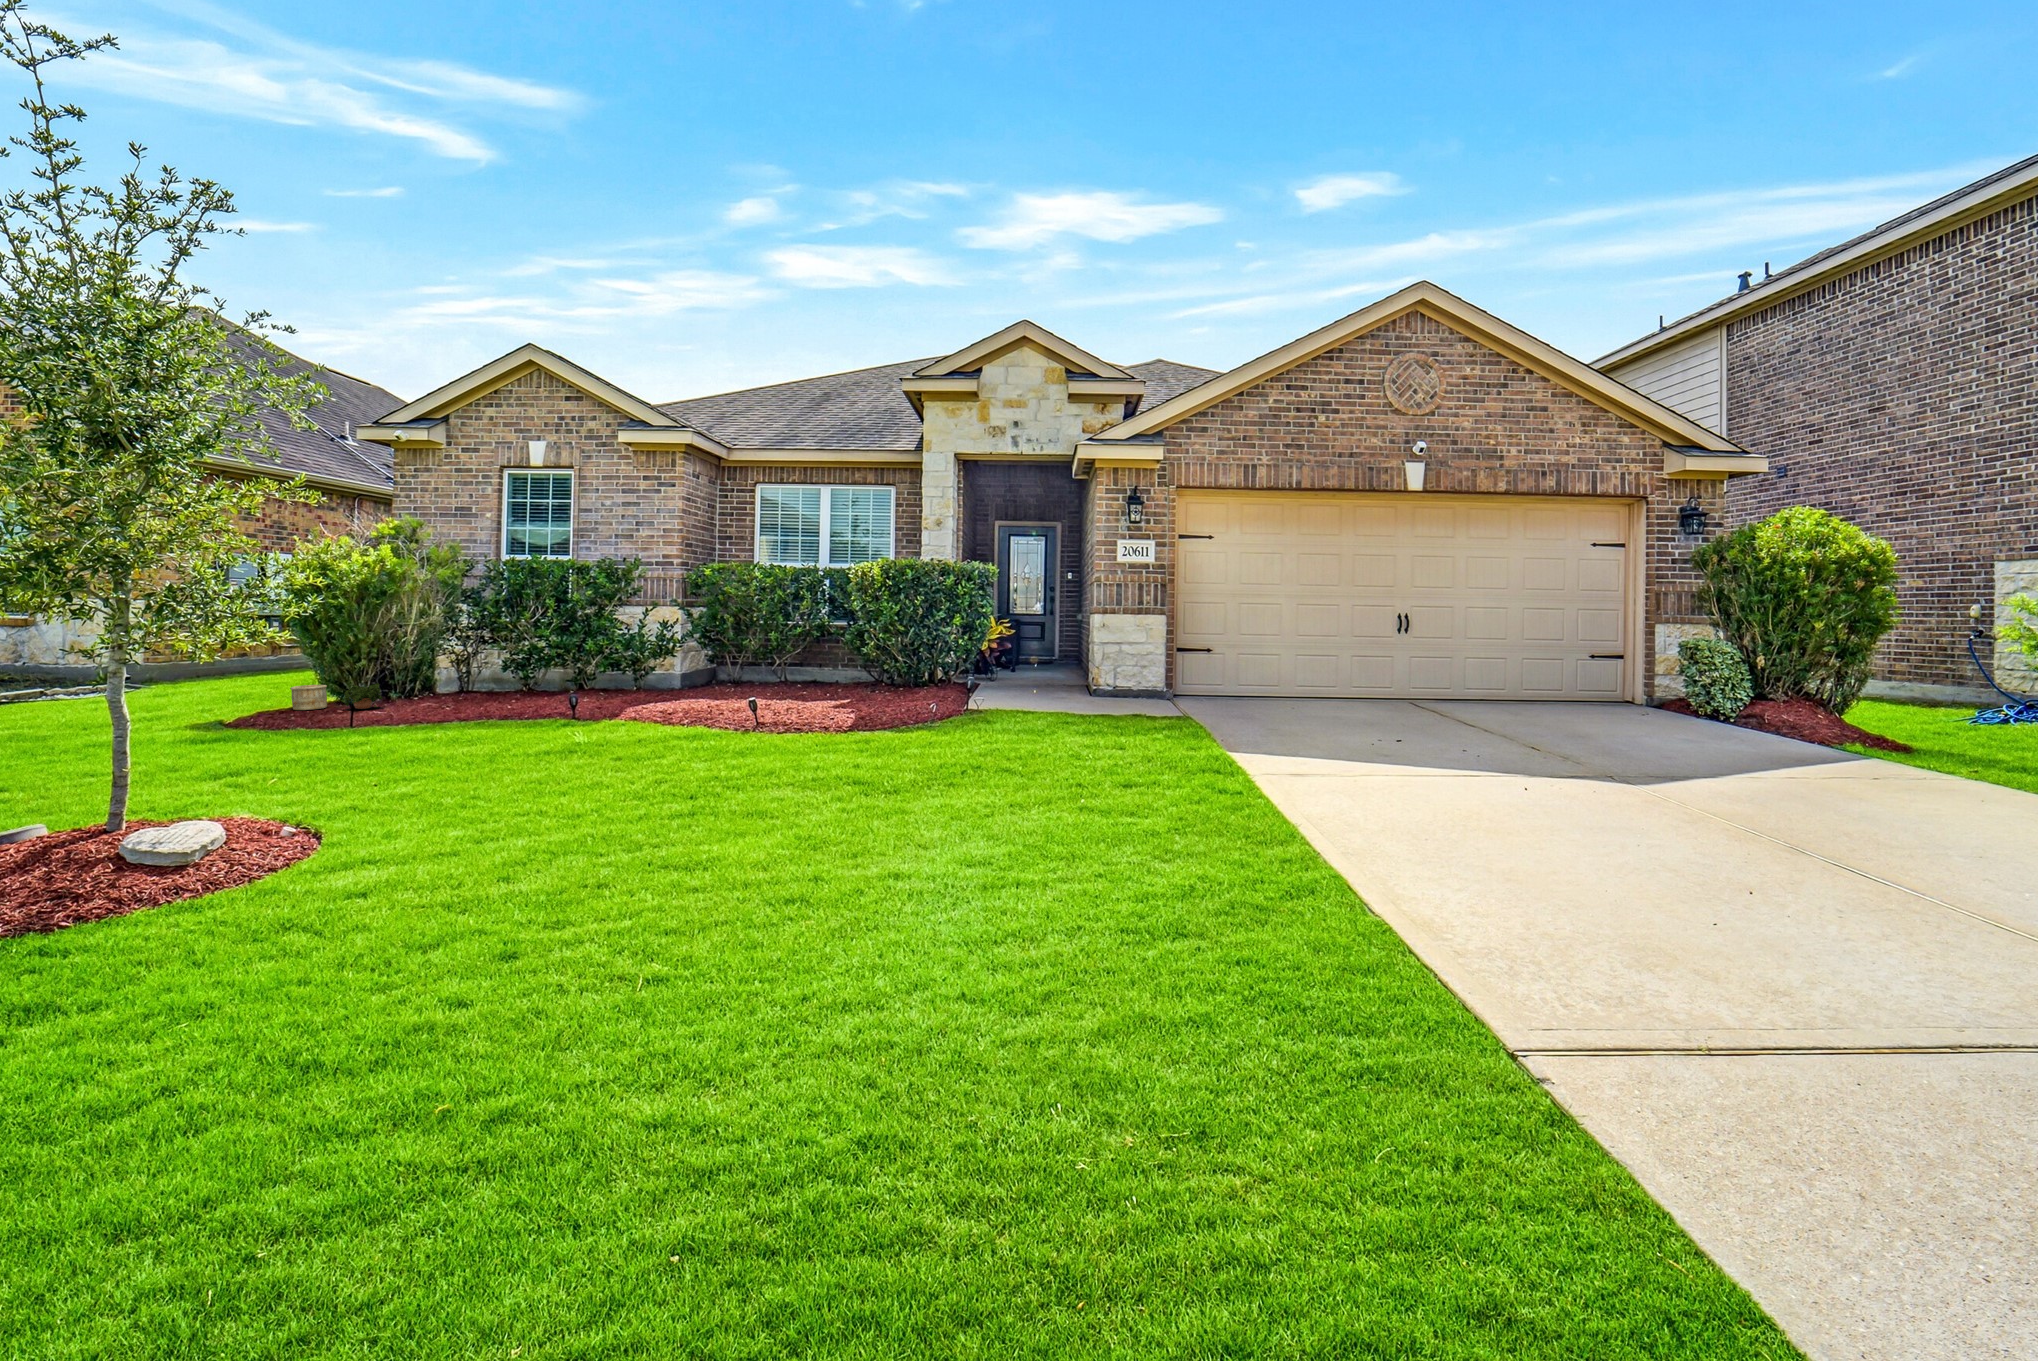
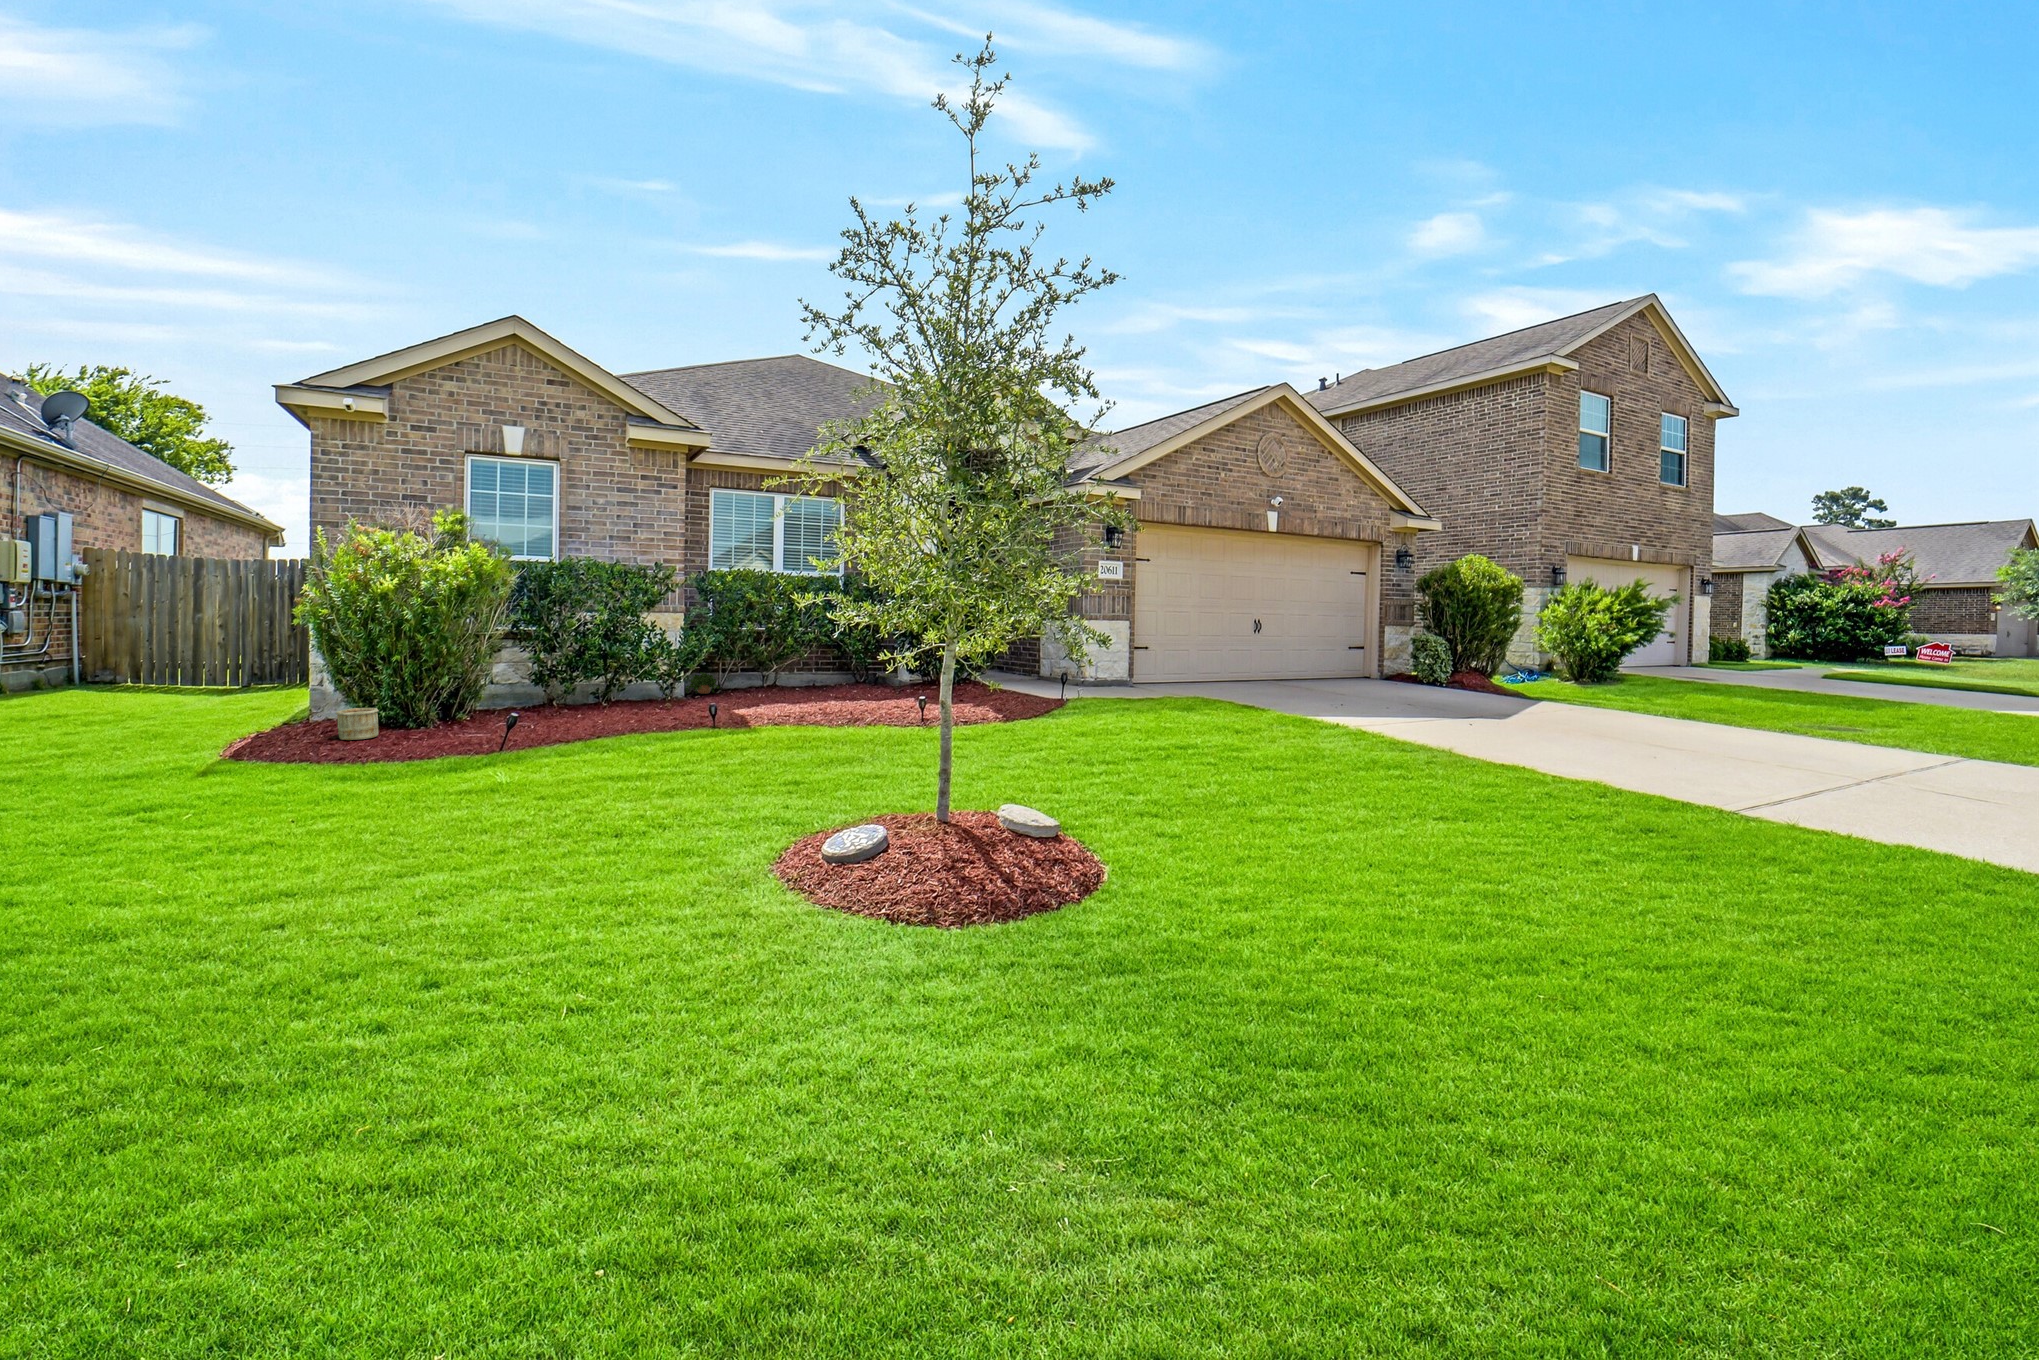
potted plant: present [342,683,382,709] -> present [686,672,719,694]

